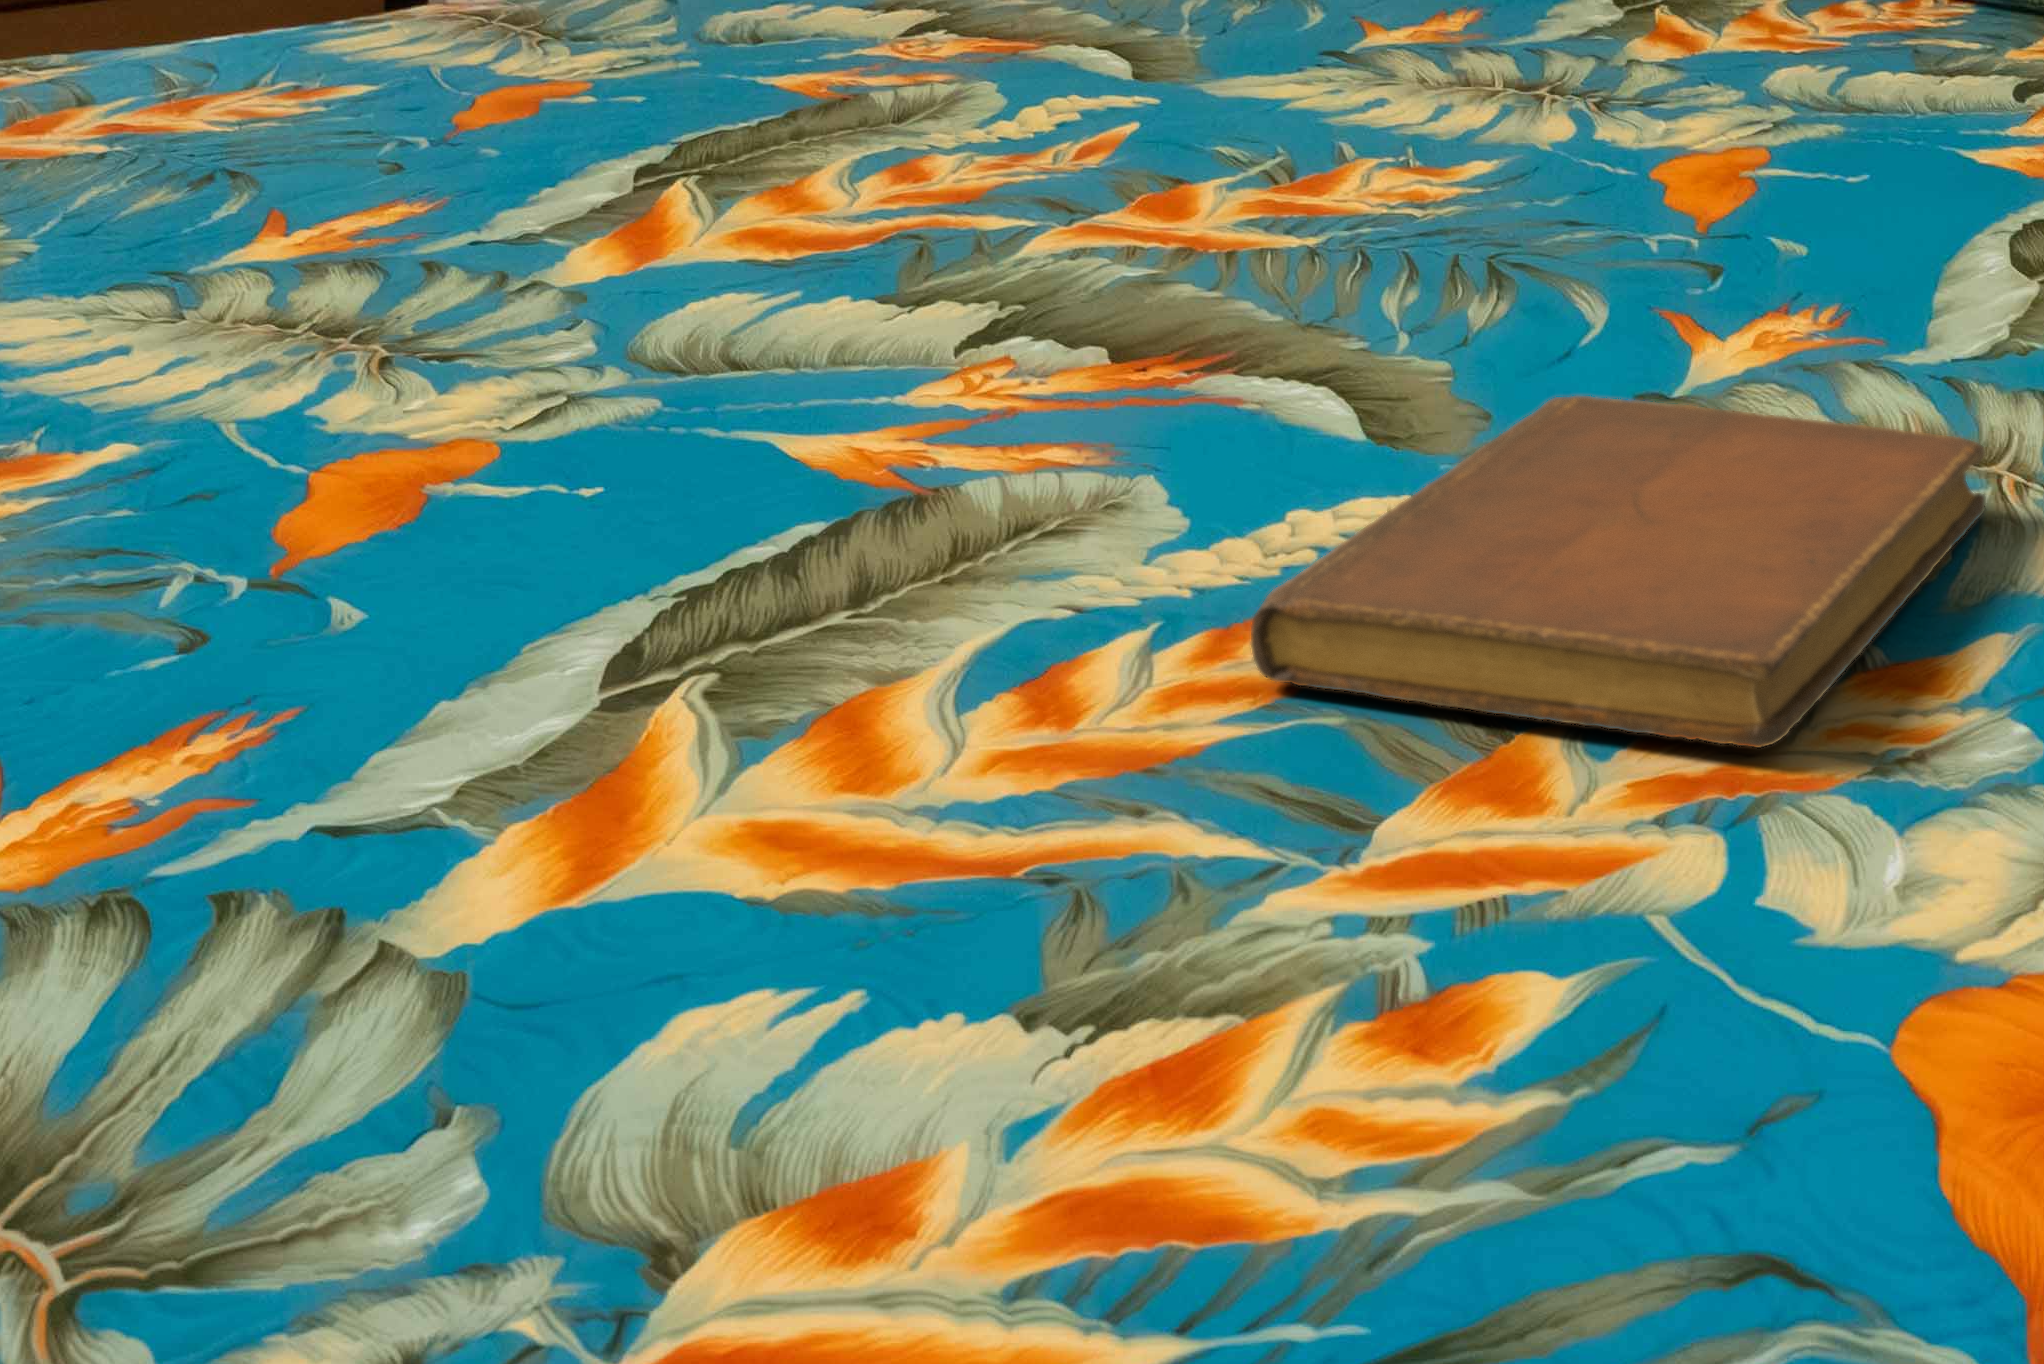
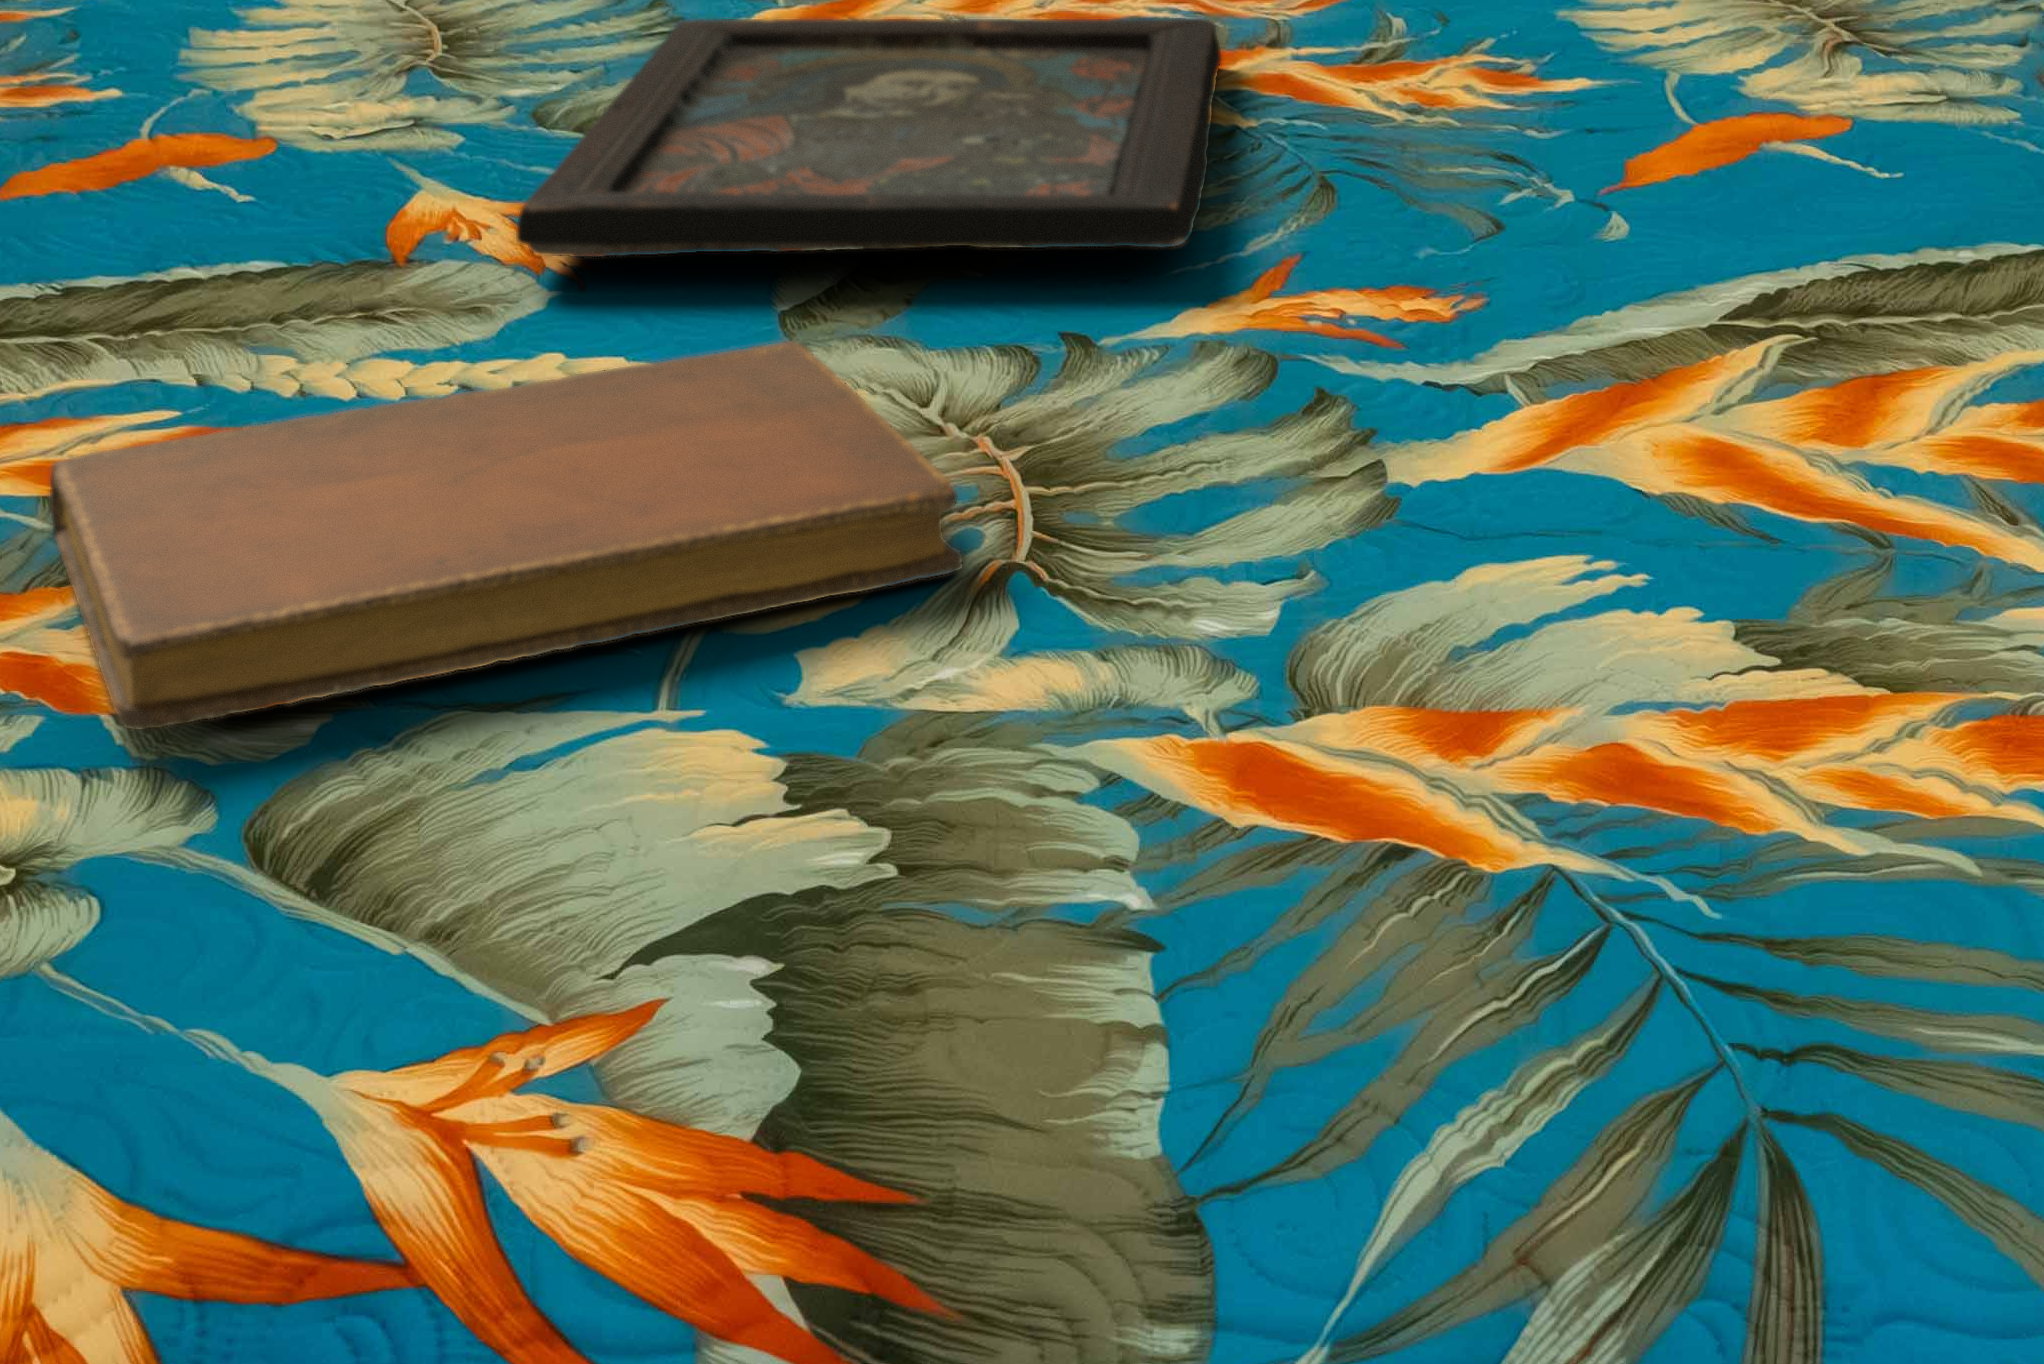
tray: none [645,150,1592,411] -> present [516,18,1221,257]

